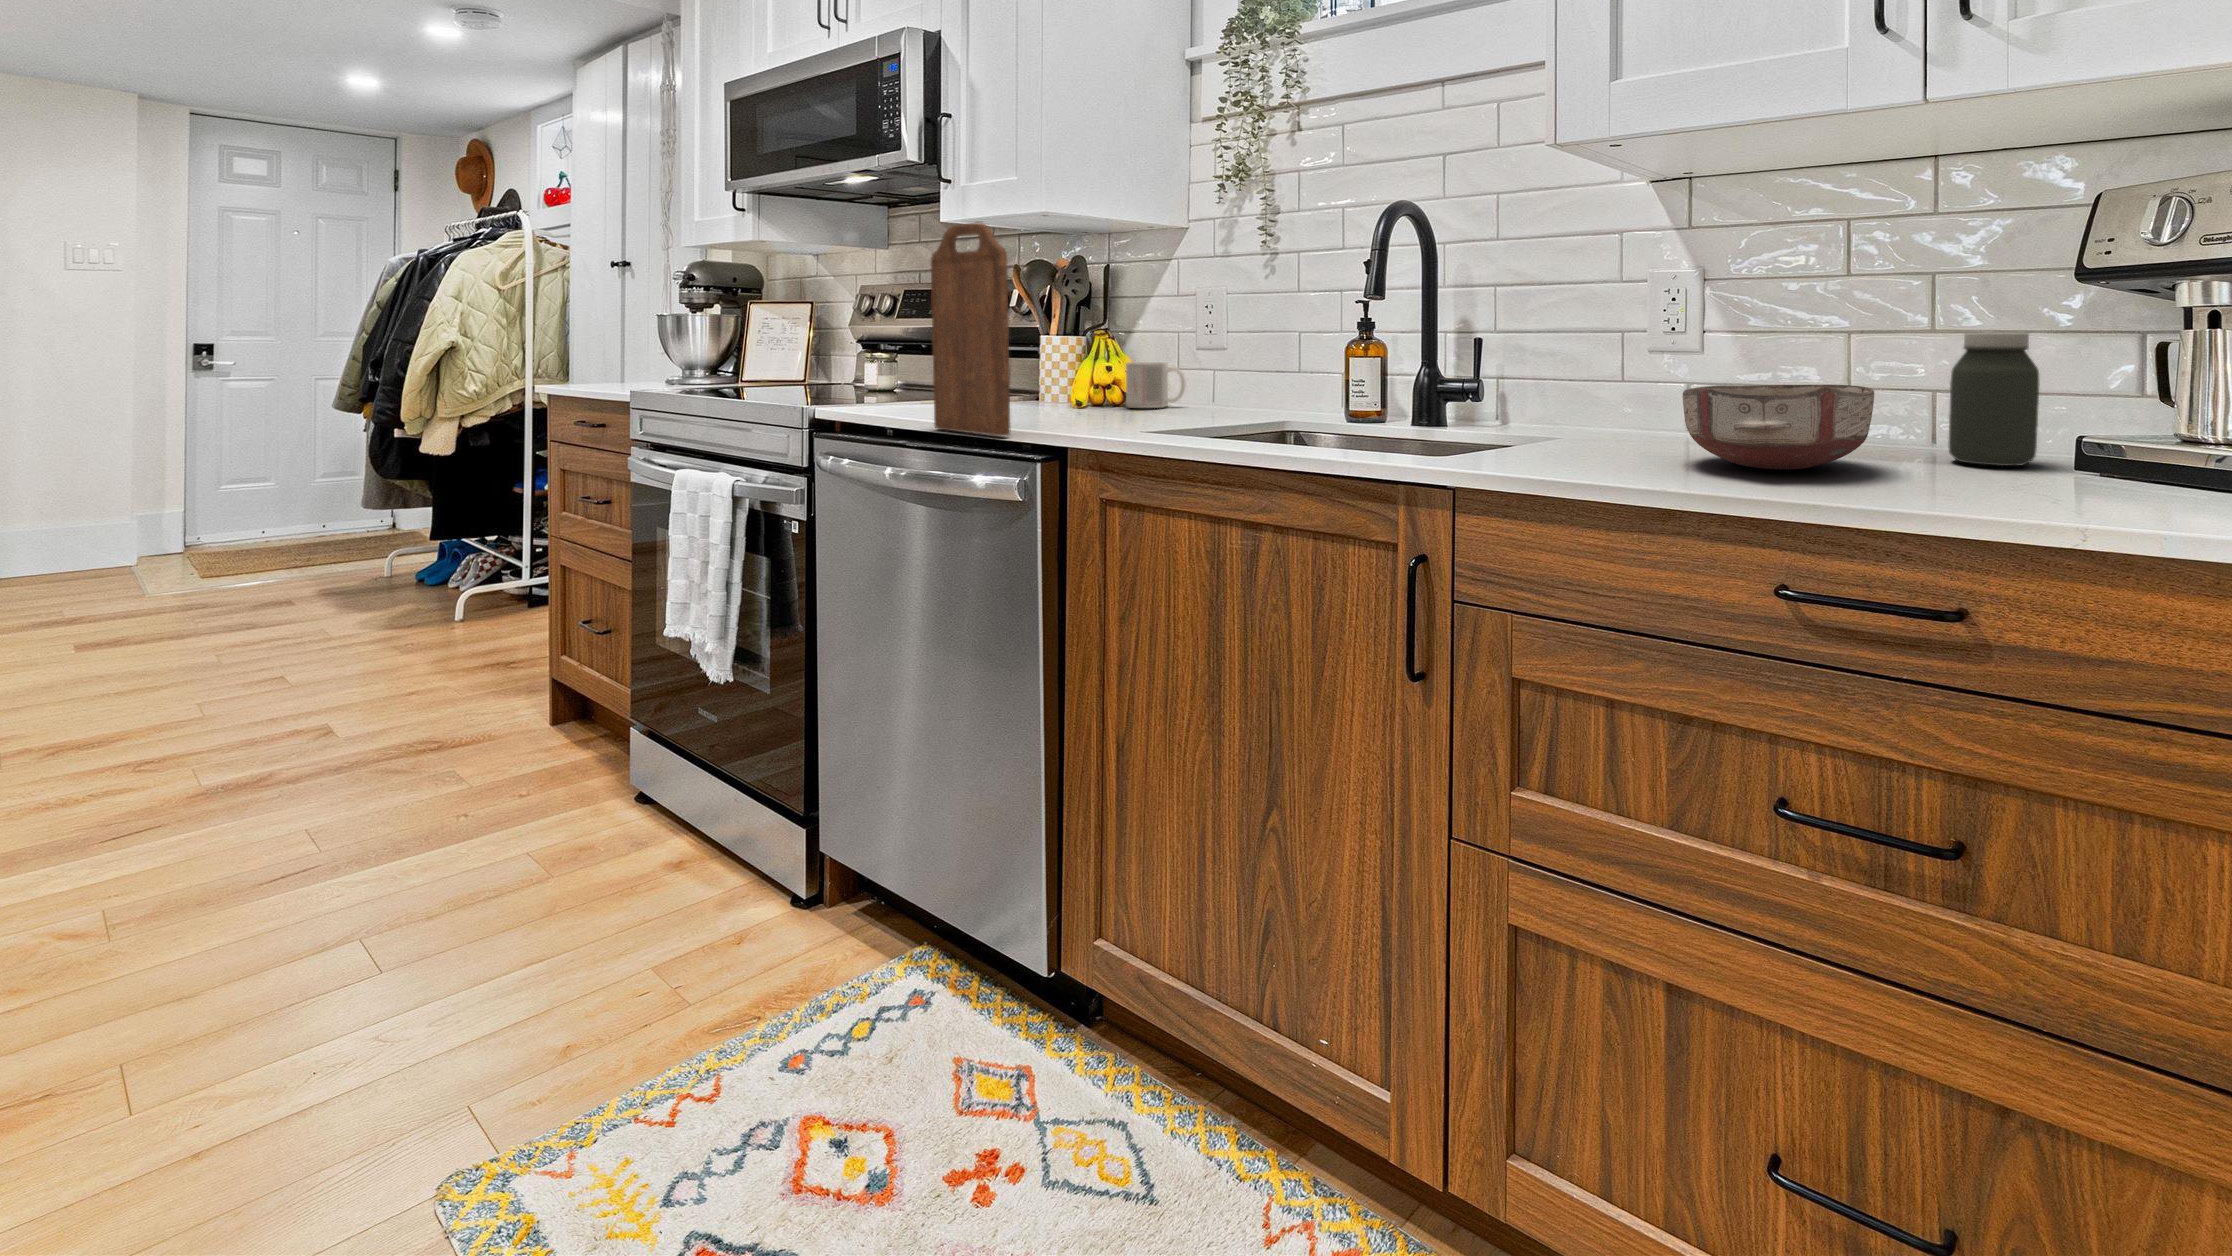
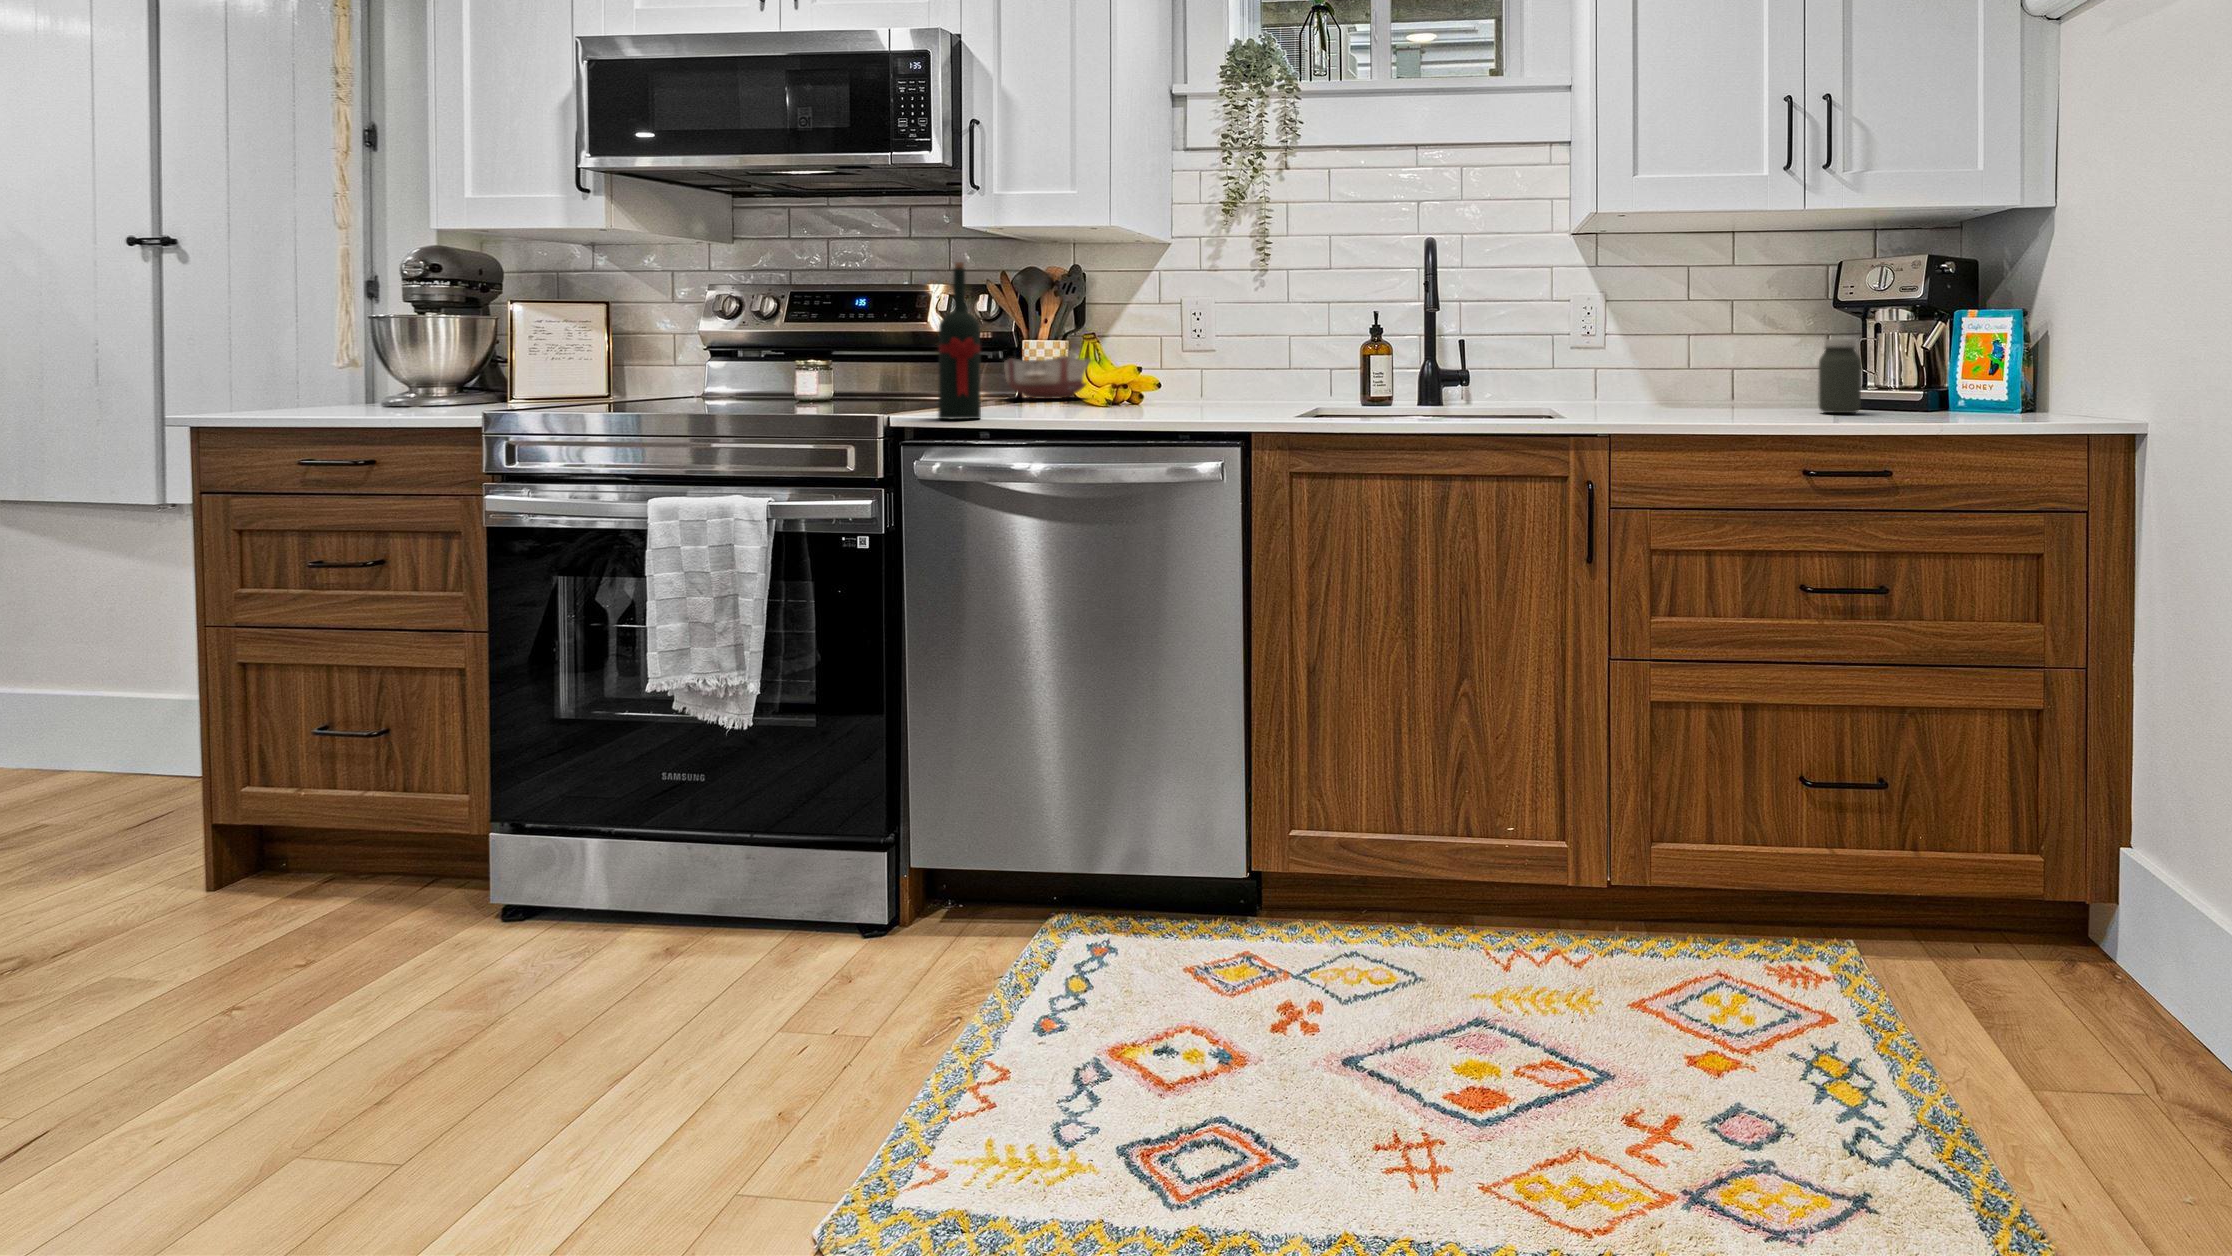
cutting board: present [931,222,1010,436] -> none [1086,235,1189,421]
wine bottle: none [825,262,871,424] -> present [938,262,981,419]
mug: present [1126,362,1185,408] -> none [1185,365,1239,405]
ceramic bowl: present [1682,385,1874,469] -> present [1004,356,1089,399]

